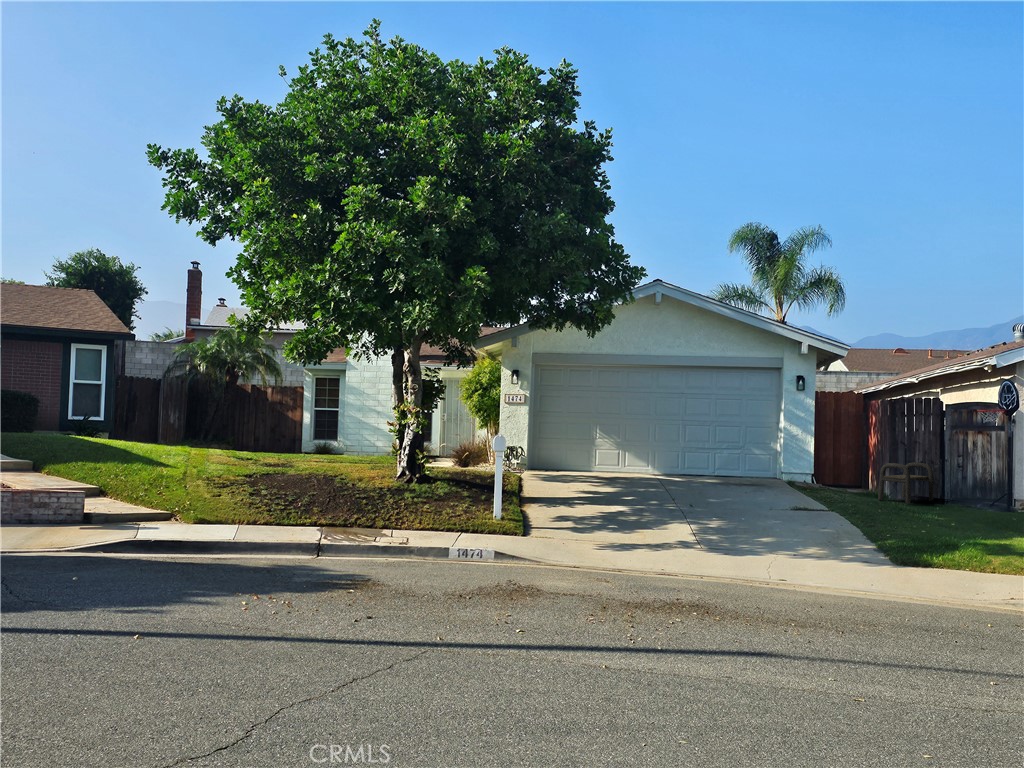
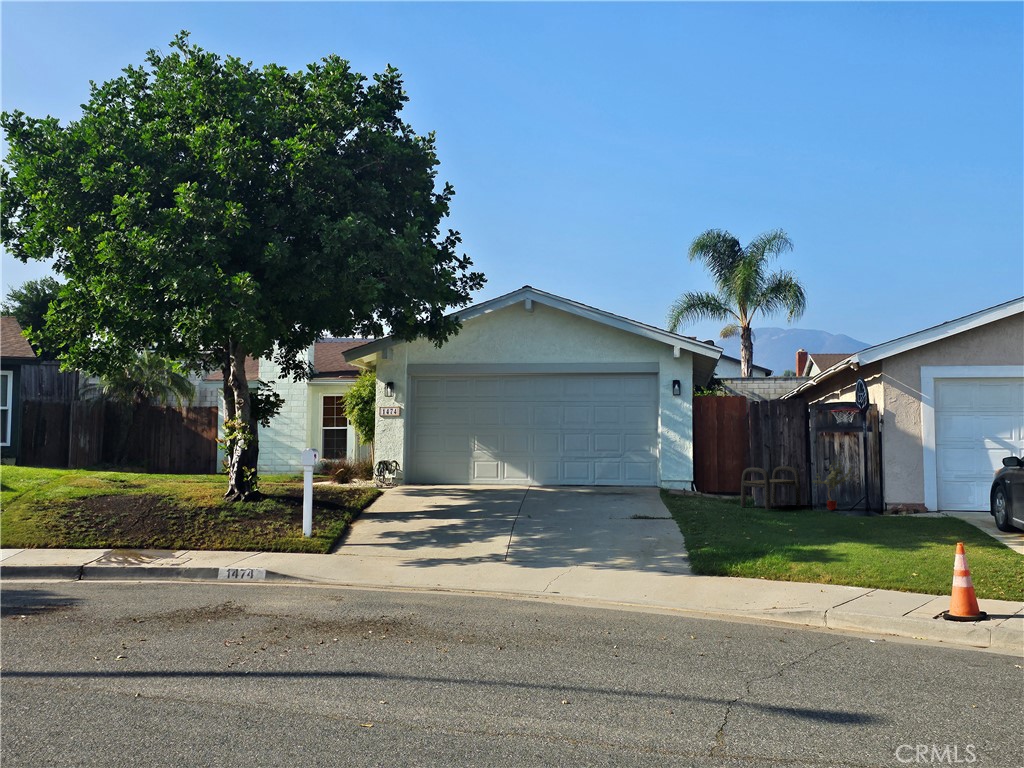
potted tree: none [946,458,989,505] -> present [813,461,852,510]

